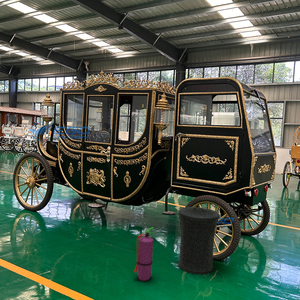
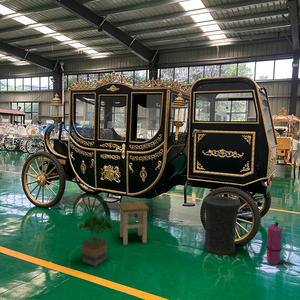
stool: none [92,208,122,253] -> present [119,201,149,245]
potted tree: none [36,217,76,272] -> present [78,215,113,266]
fire extinguisher: present [134,227,153,281] -> present [266,217,282,265]

